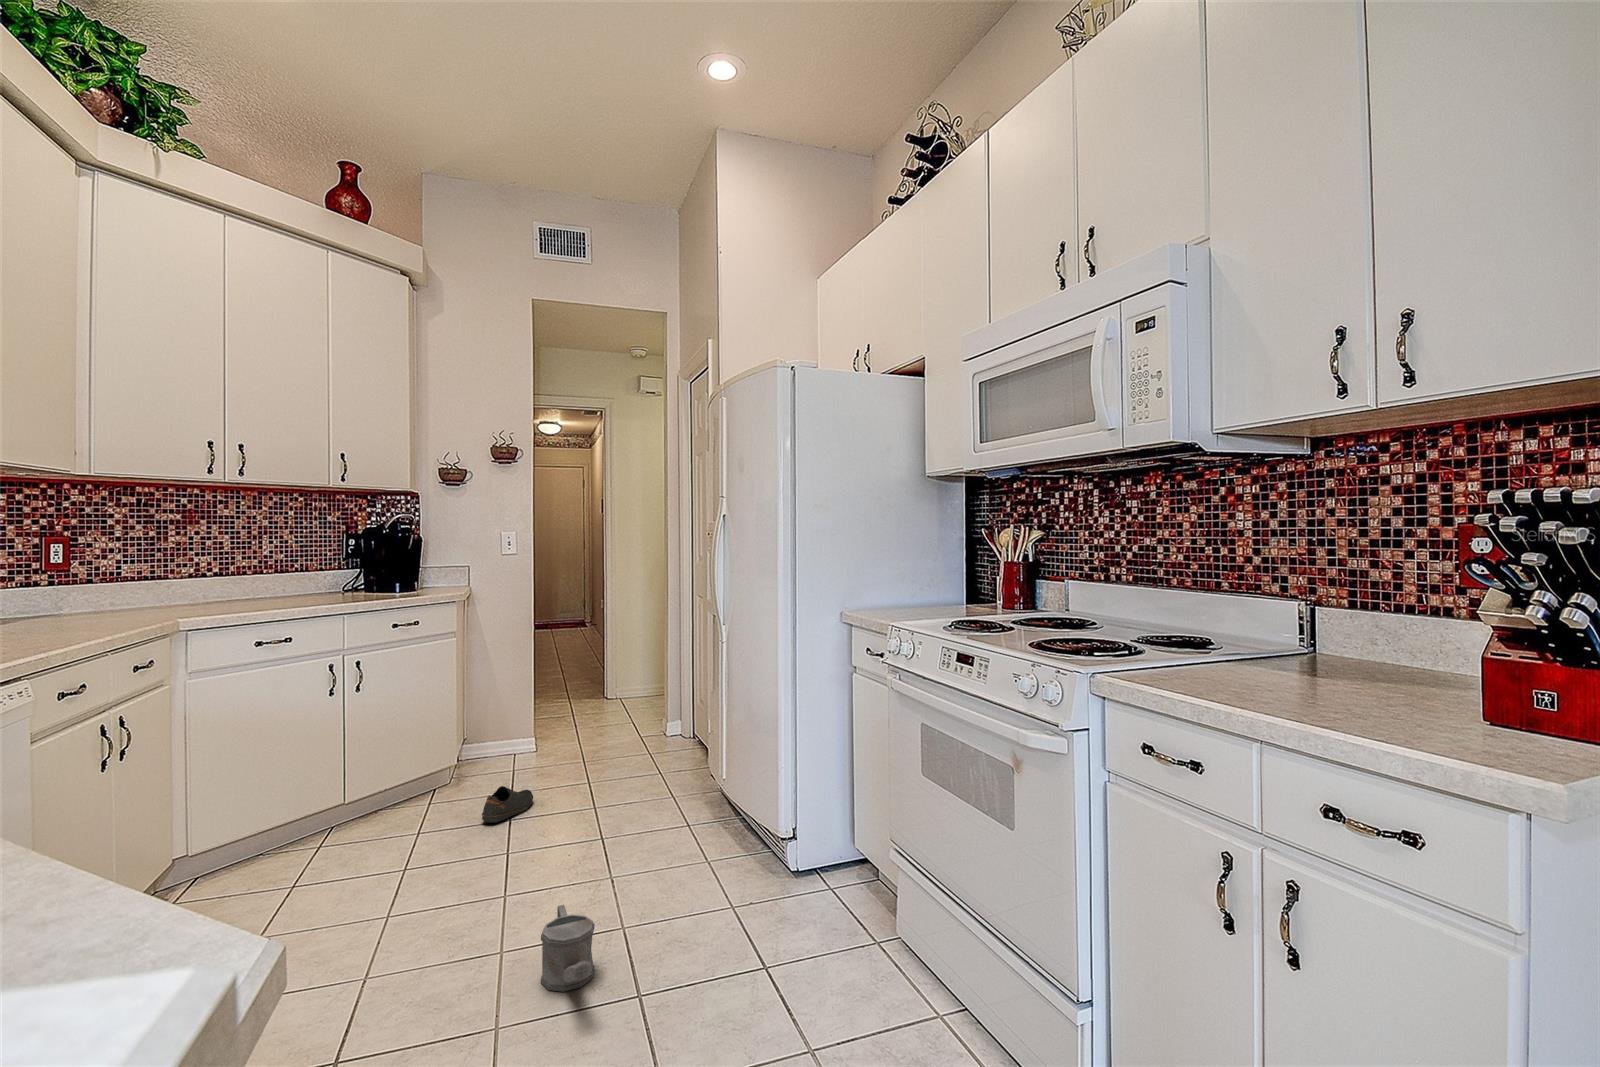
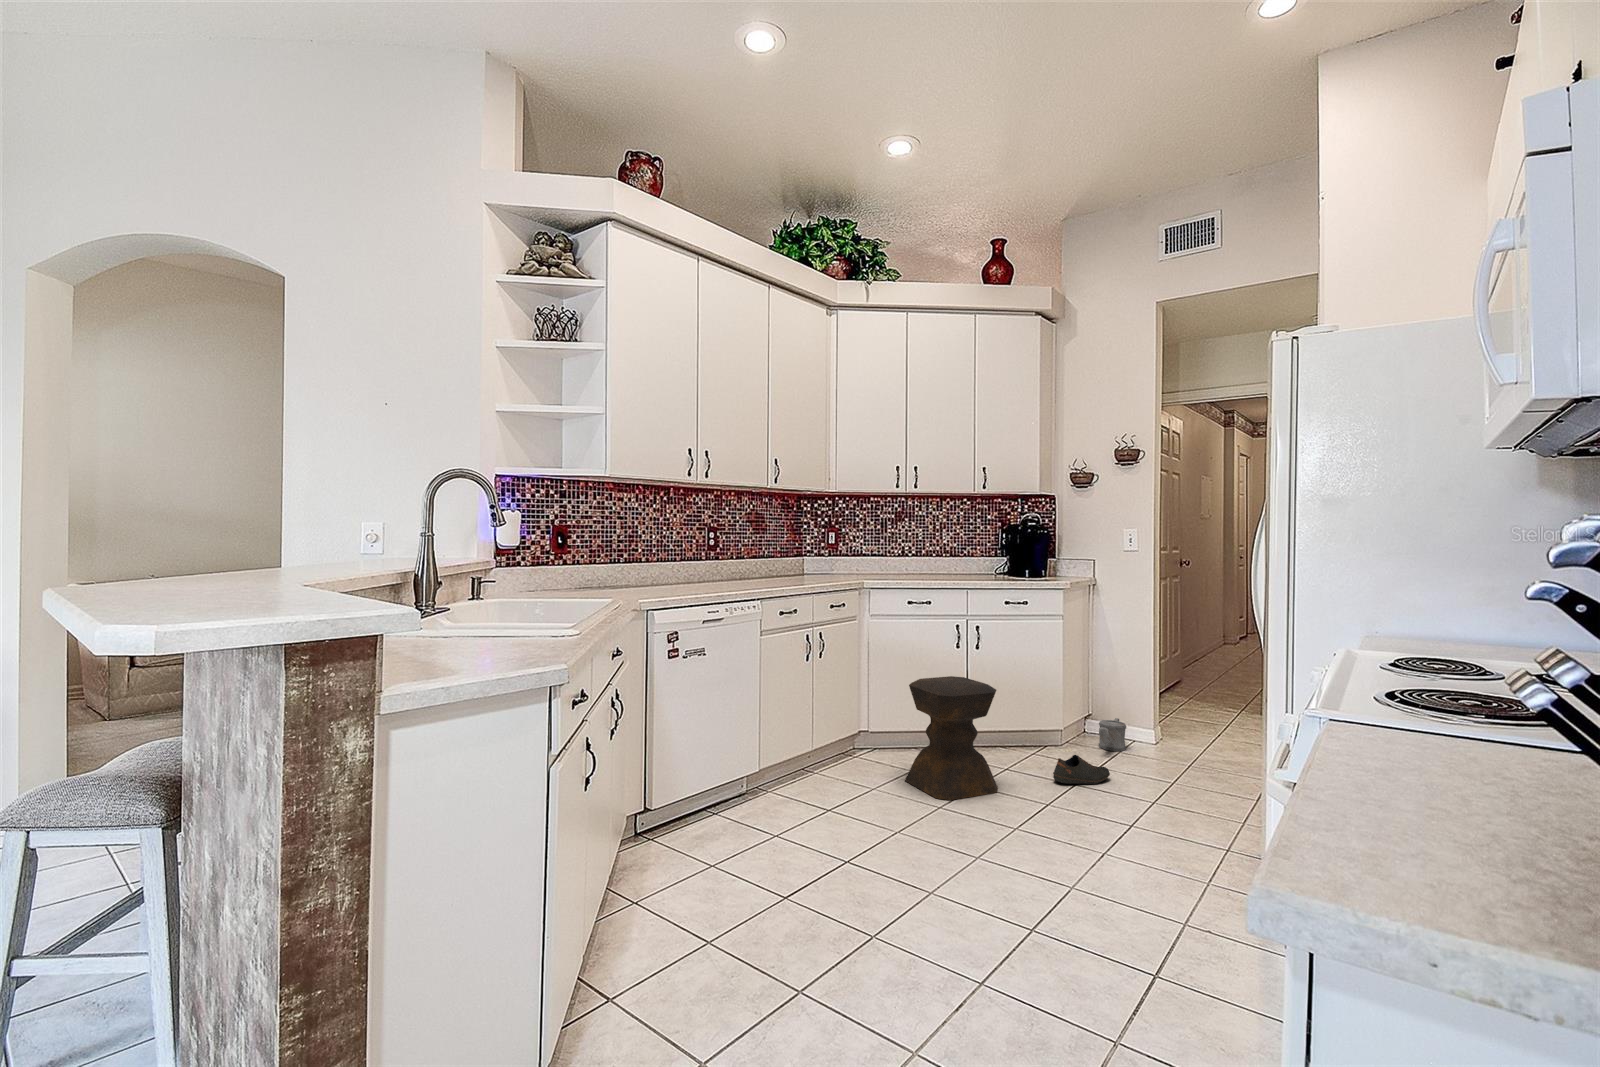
stool: none [296,731,436,902] -> present [905,676,998,800]
watering can: present [541,905,595,992] -> present [1099,718,1126,751]

